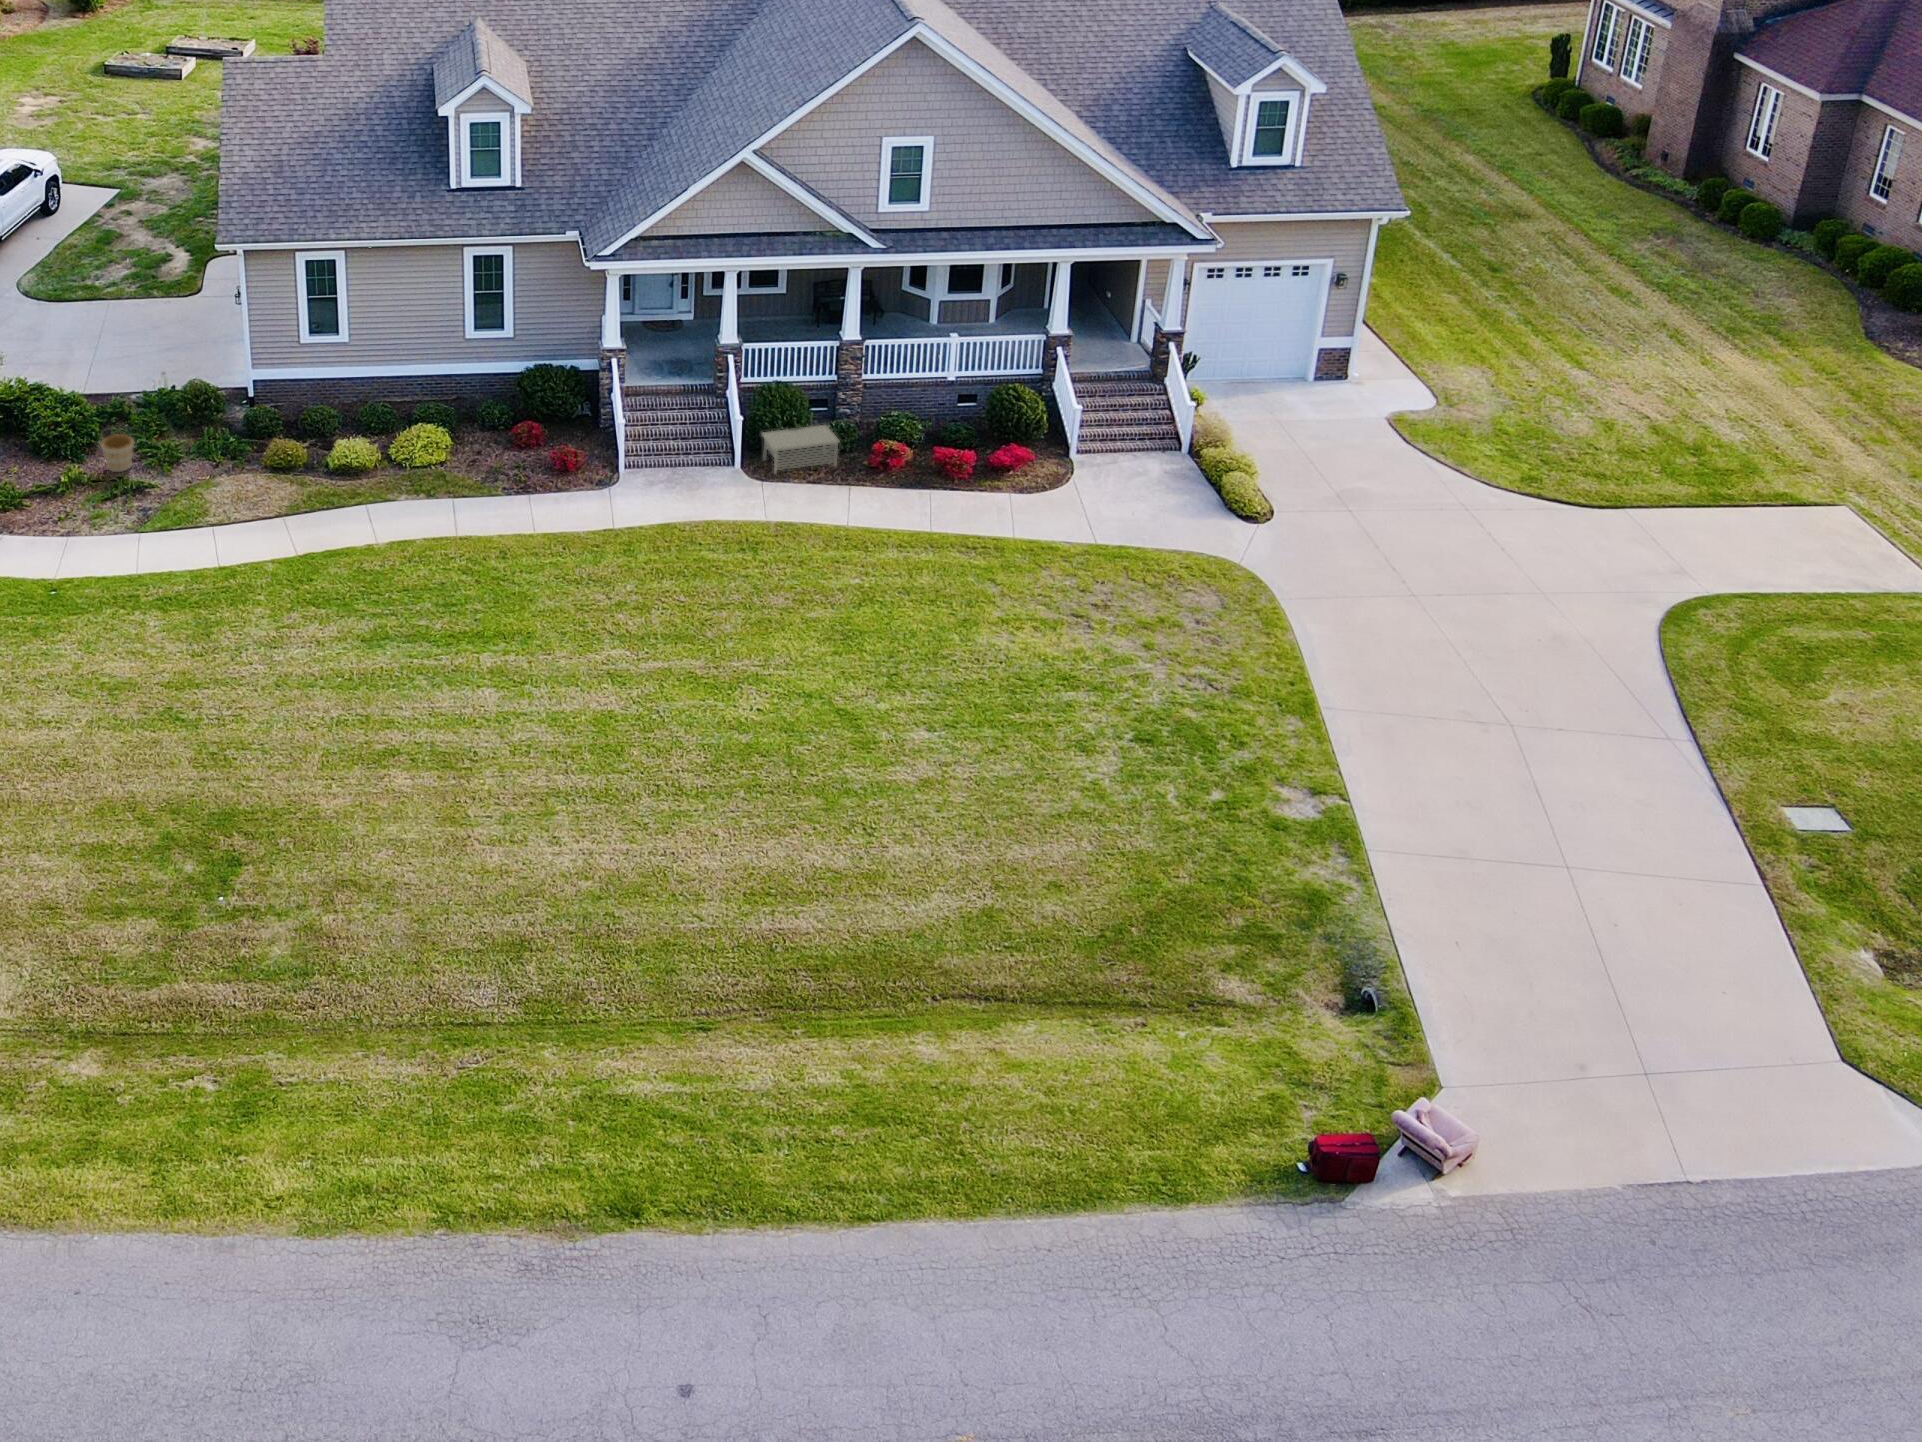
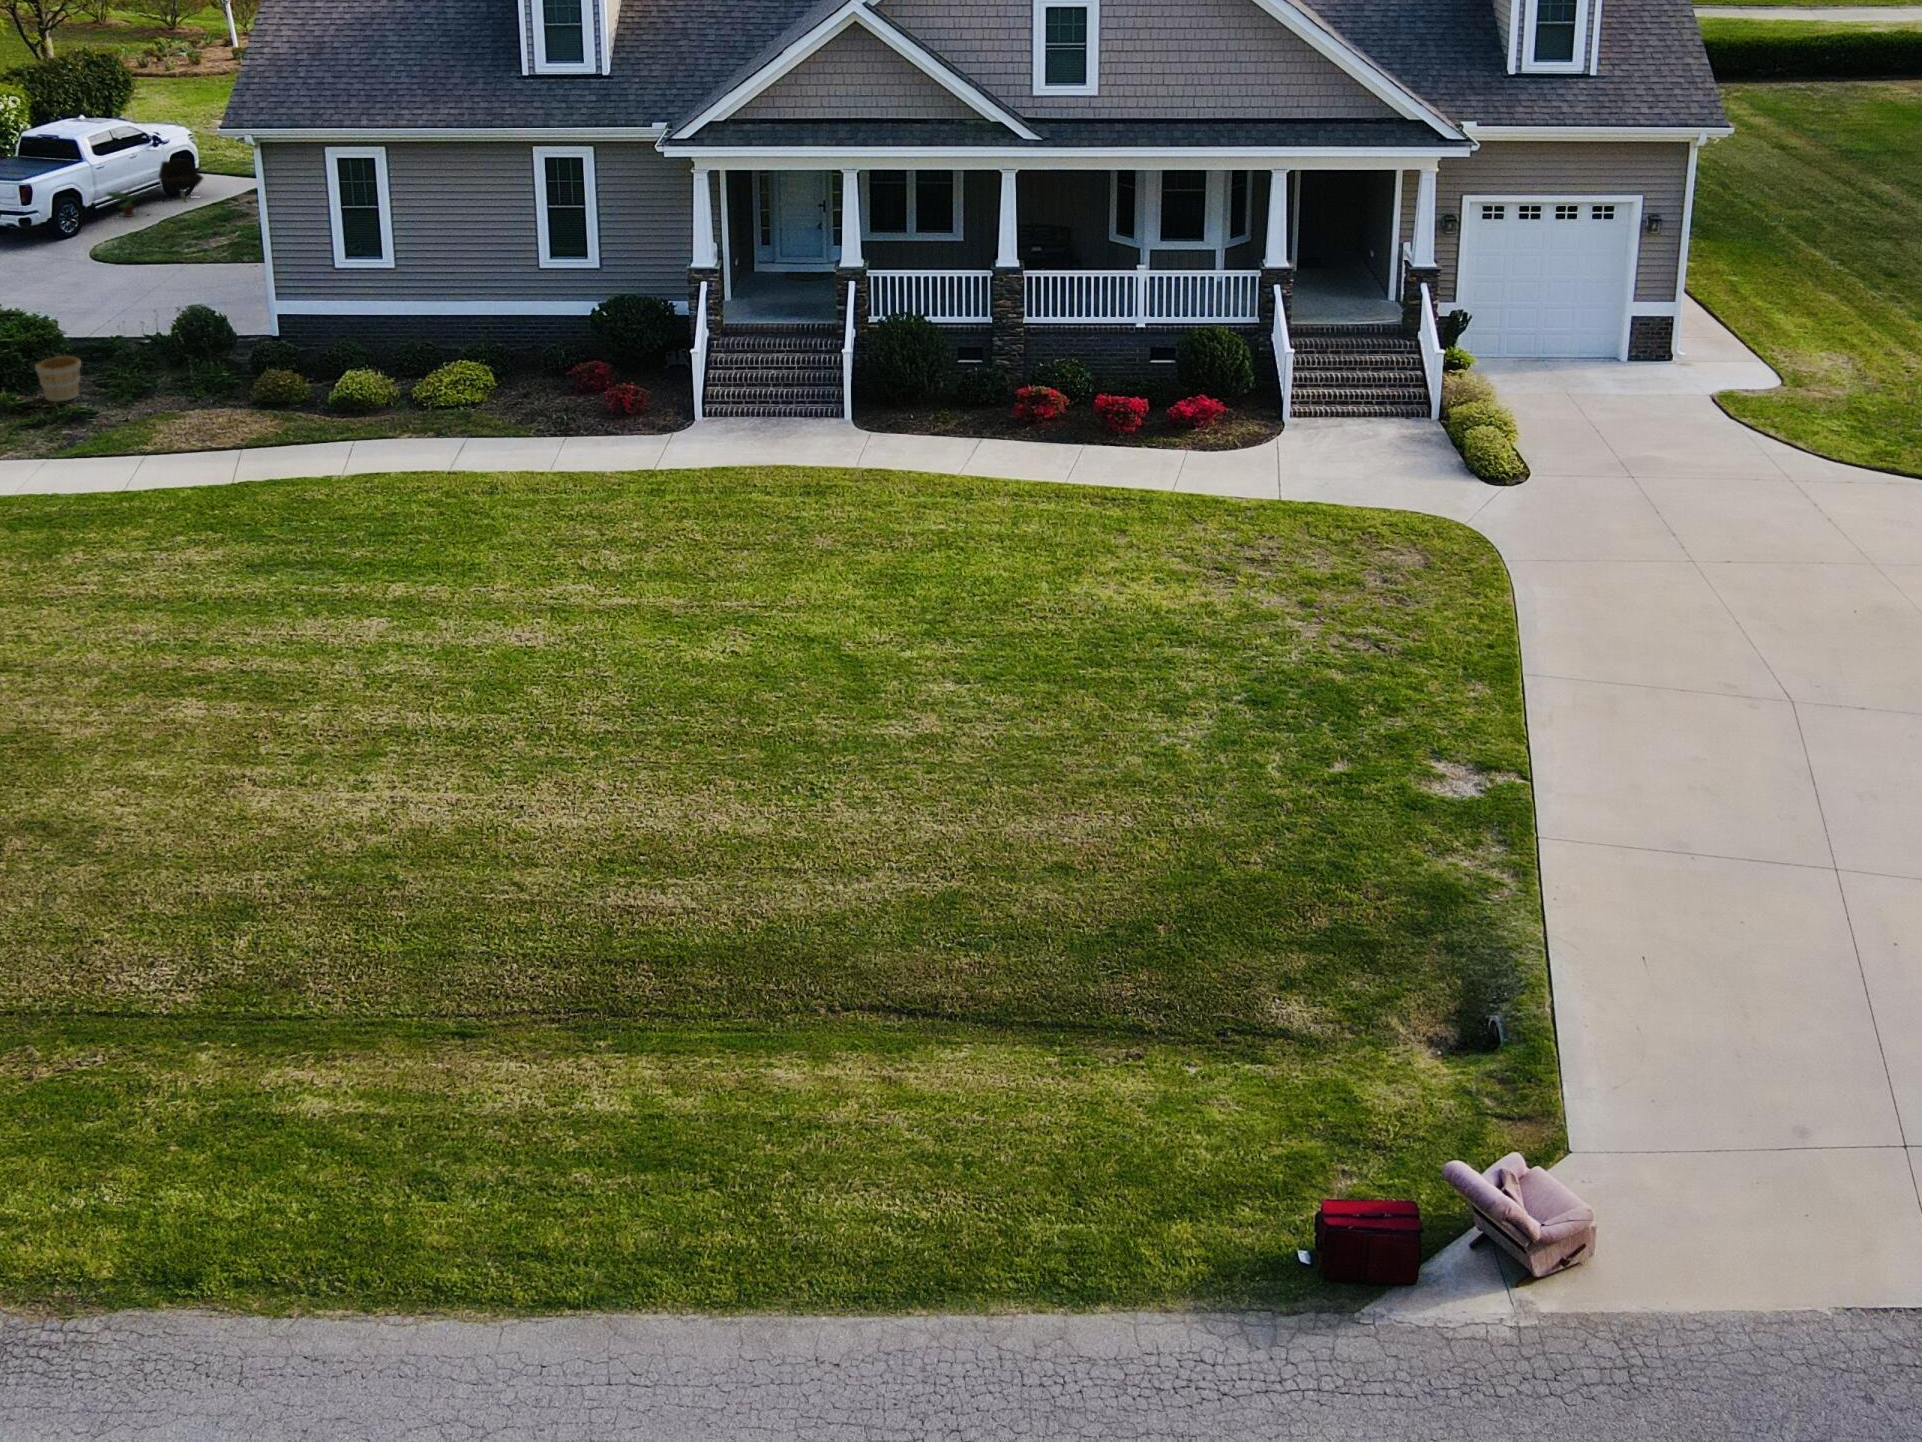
lounge chair: none [50,190,89,230] -> present [159,159,203,200]
potted plant: none [21,226,55,250] -> present [108,191,144,217]
storage bench: present [762,425,839,474] -> none [882,369,979,425]

